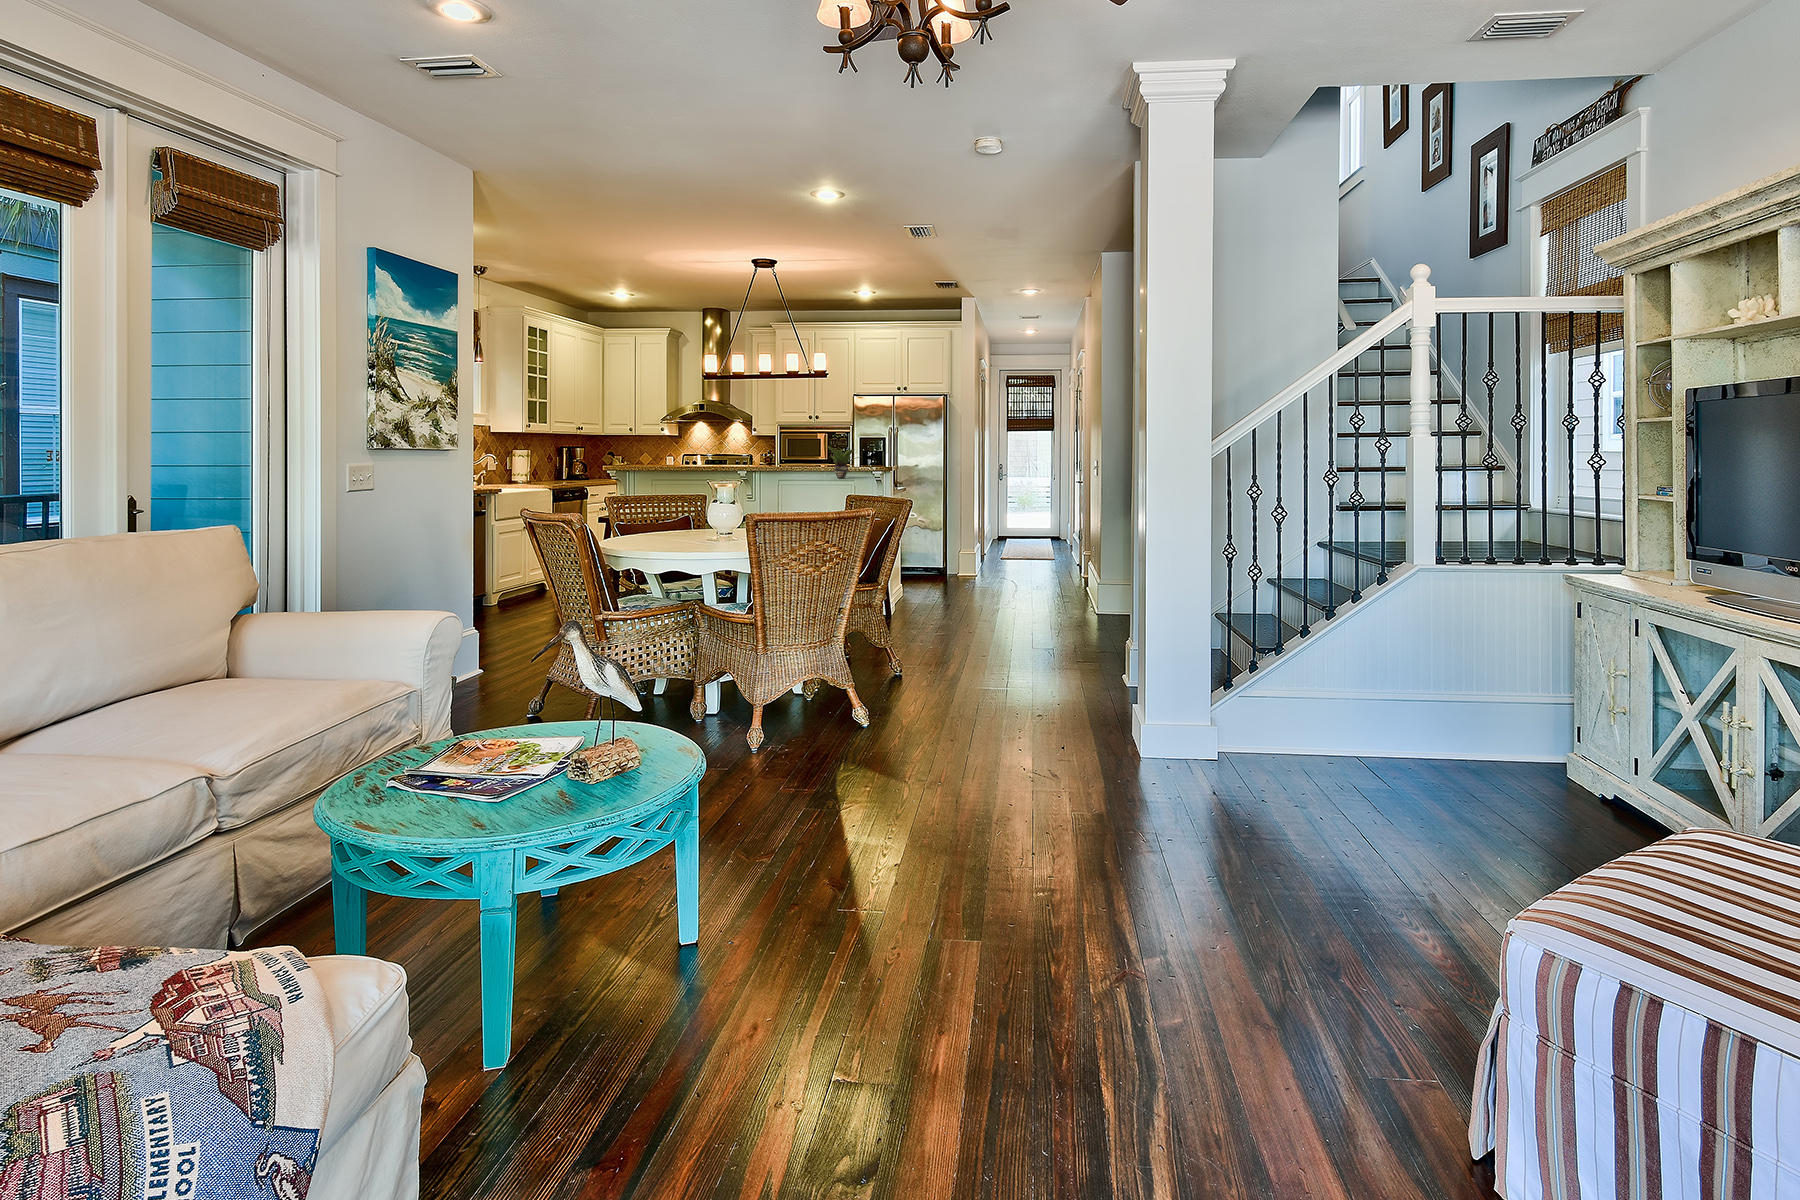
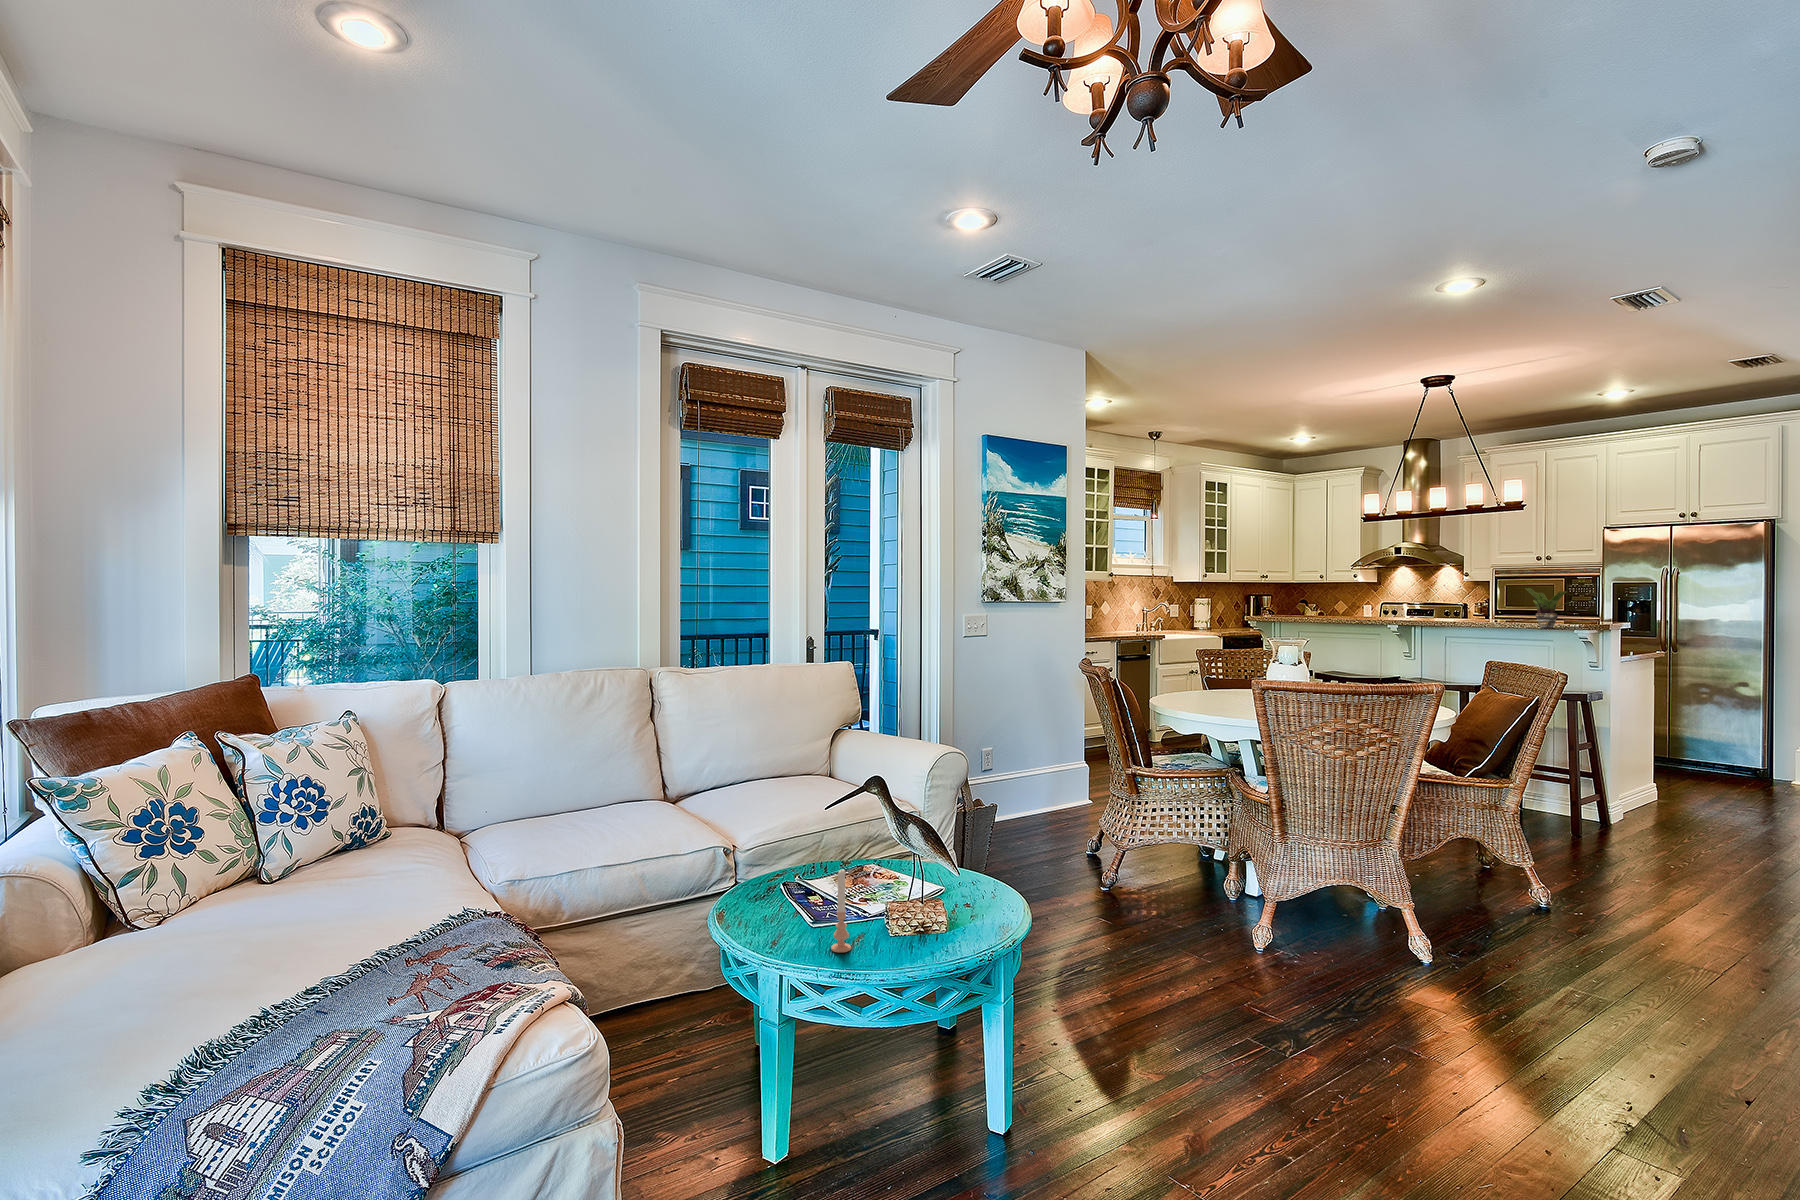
candle: none [552,726,573,805] -> present [831,869,851,953]

